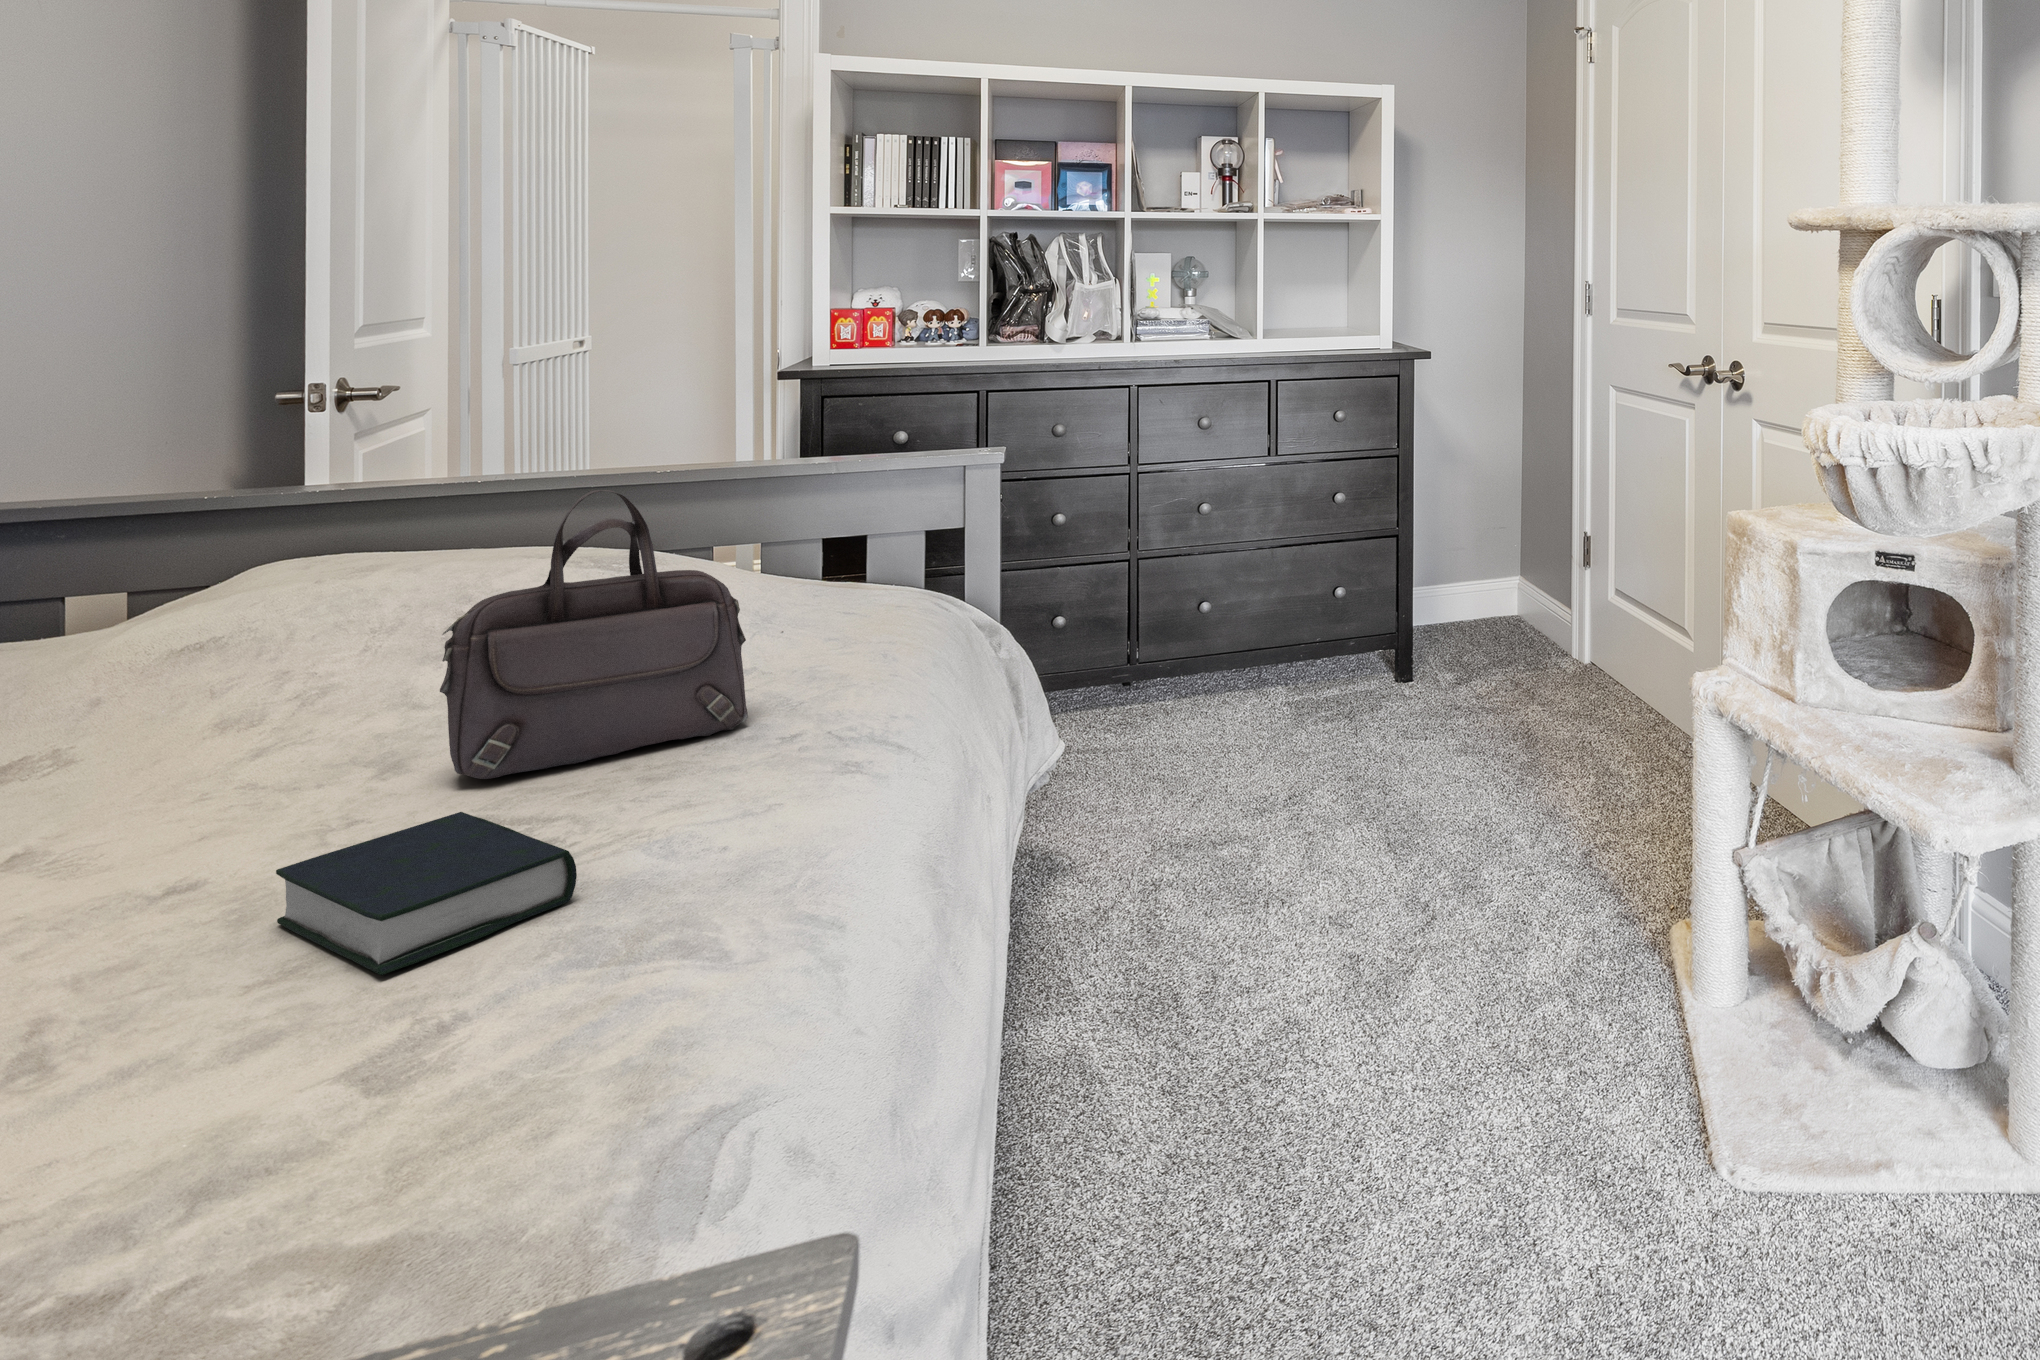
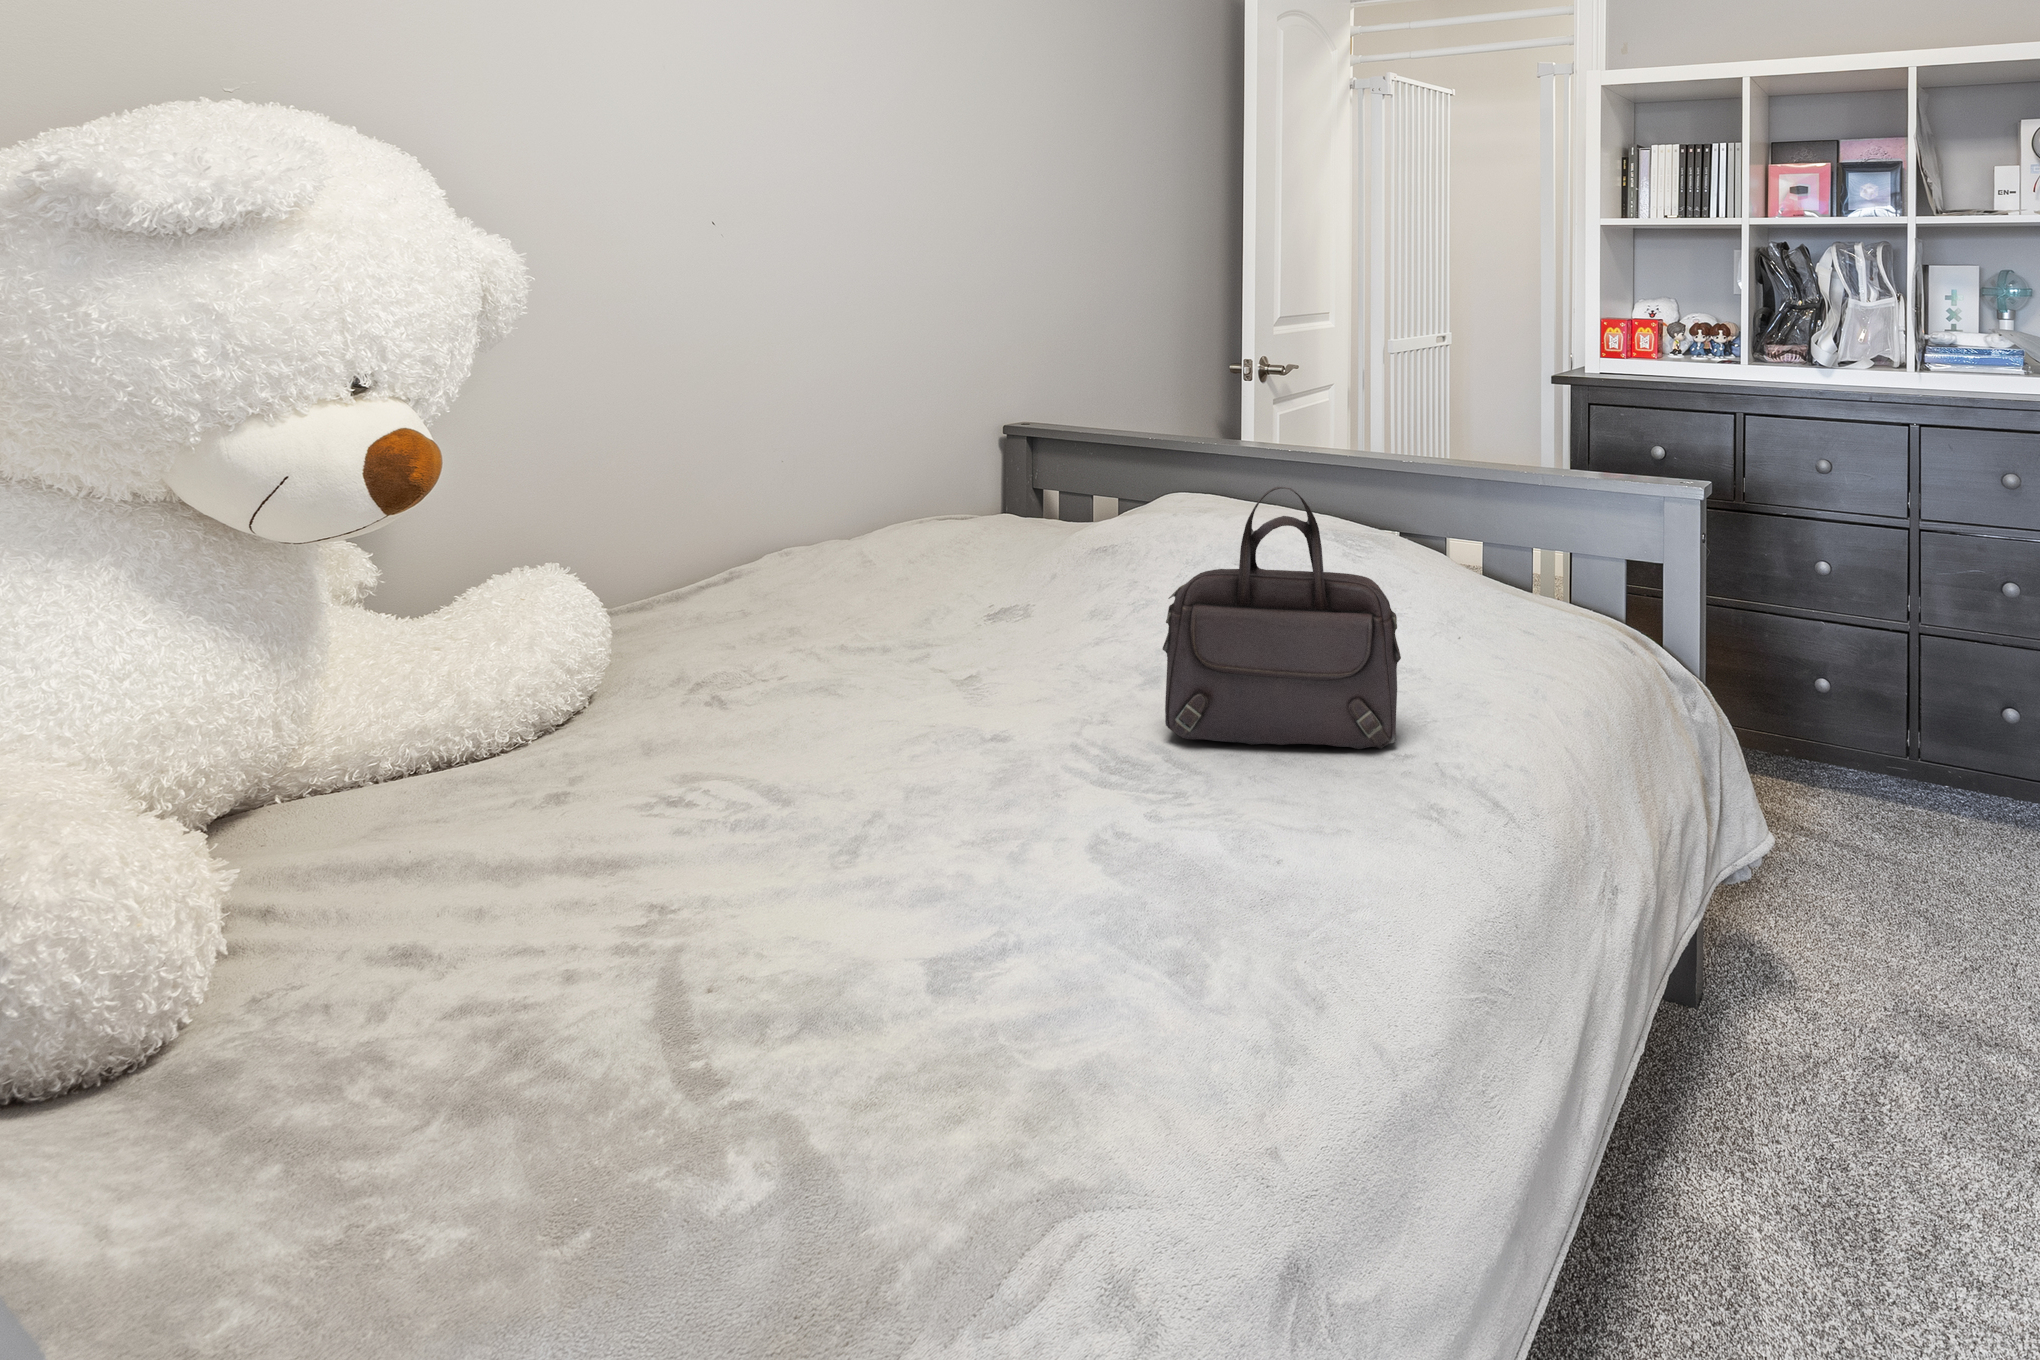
book: present [276,812,577,975] -> none [986,779,1158,938]

